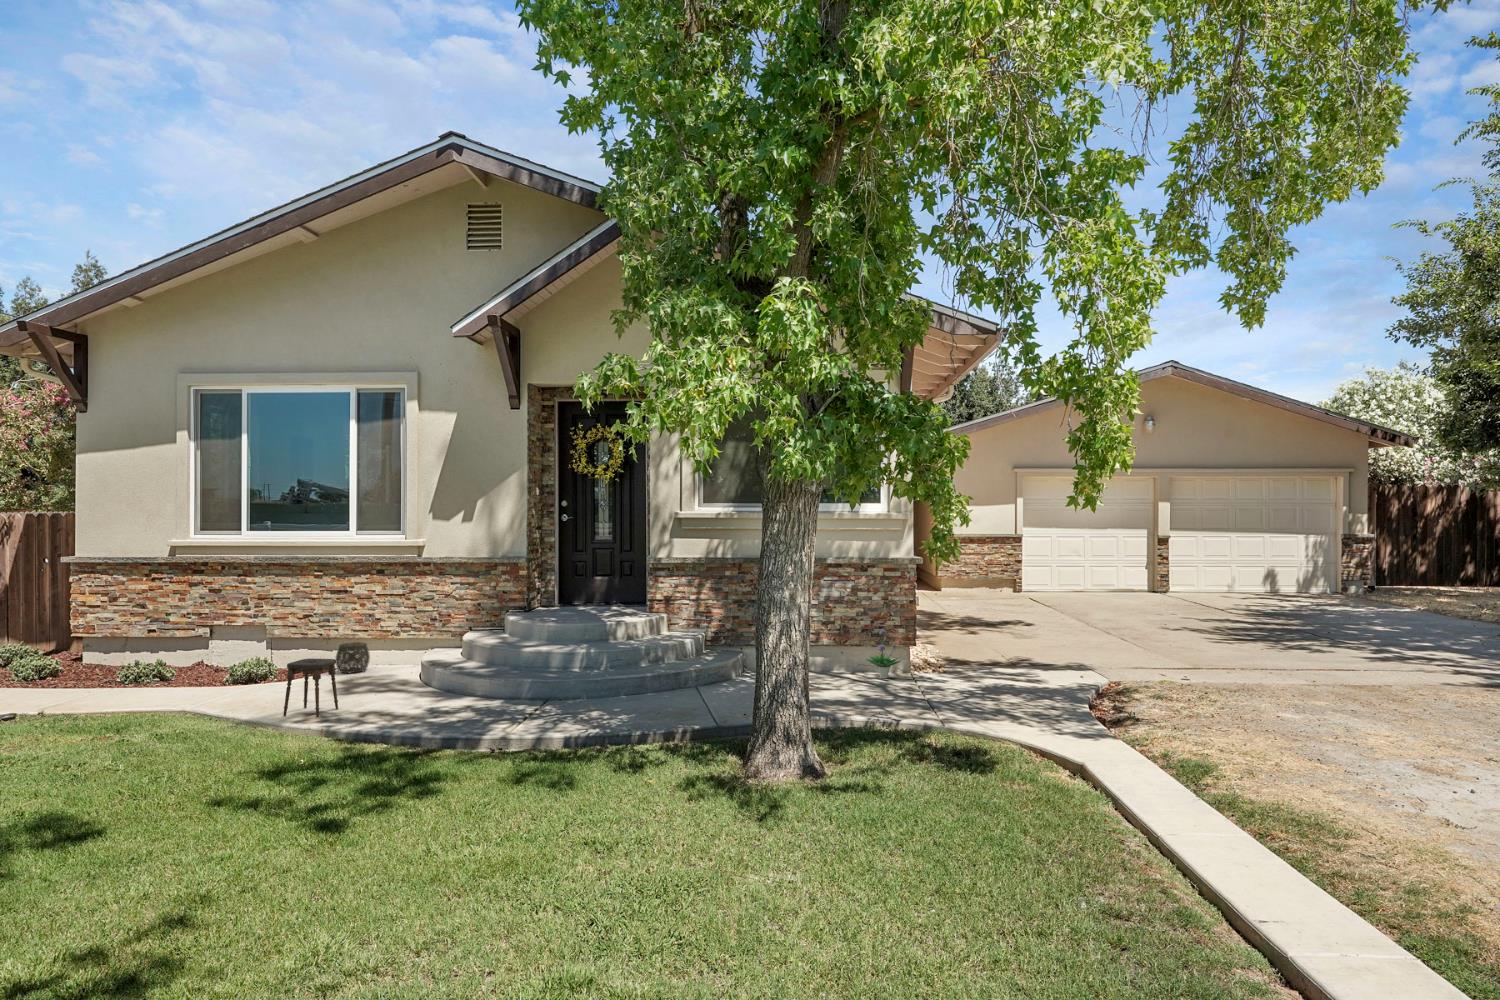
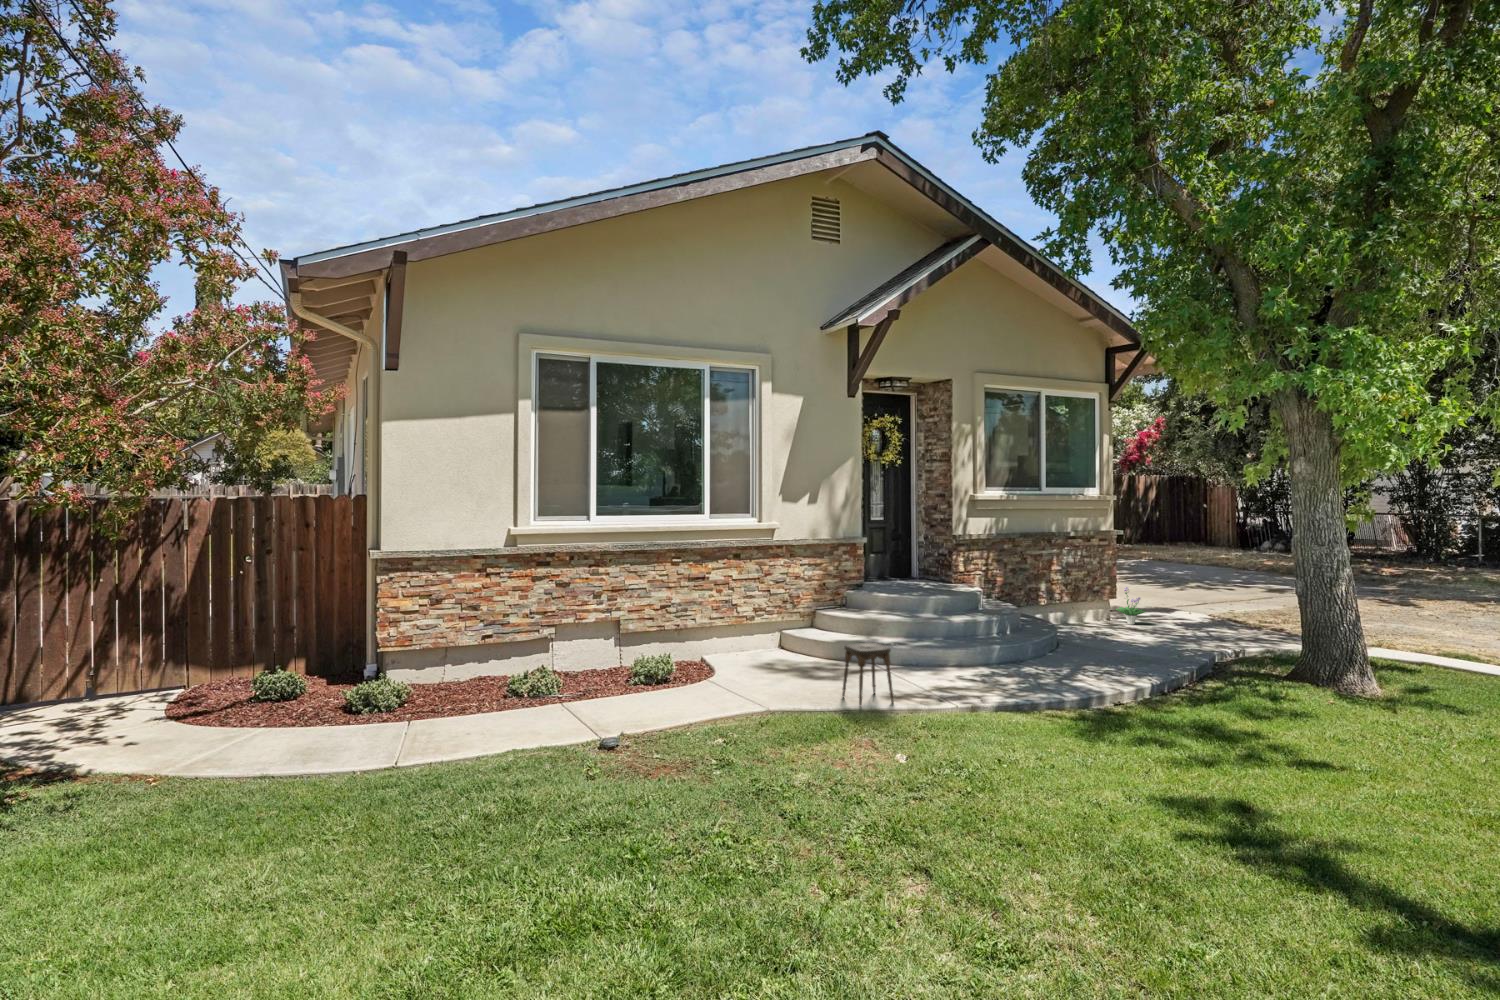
woven basket: present [336,642,370,673] -> none [705,630,739,664]

